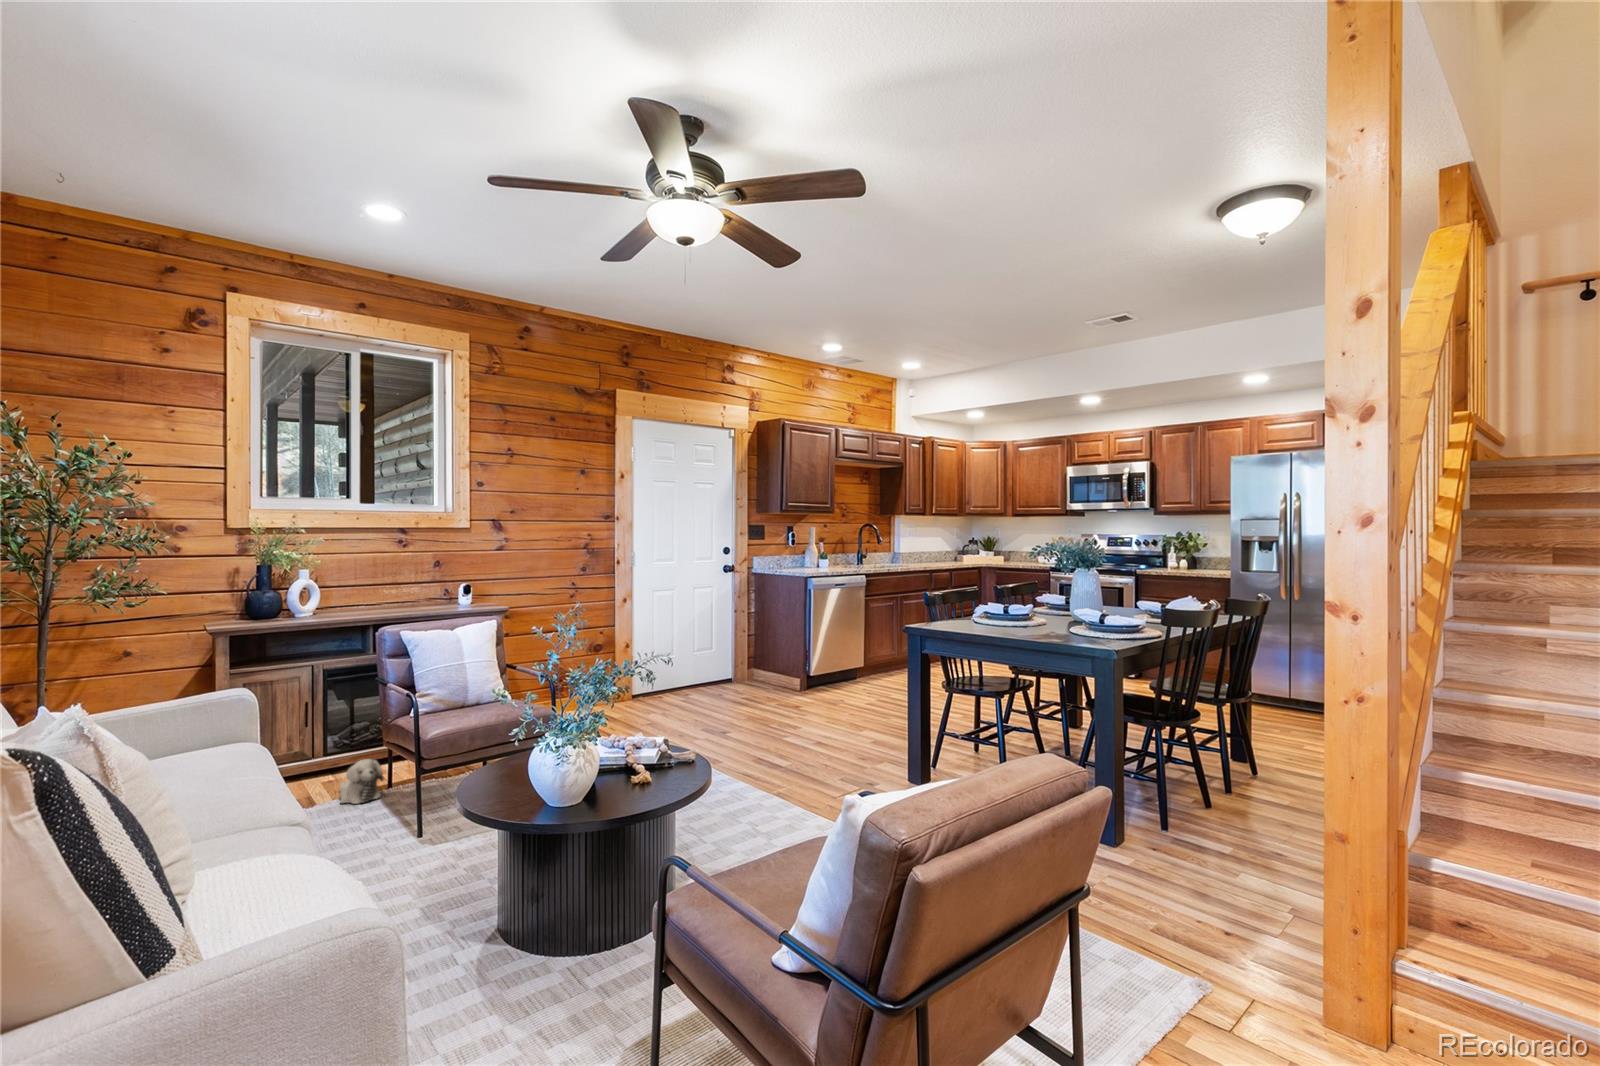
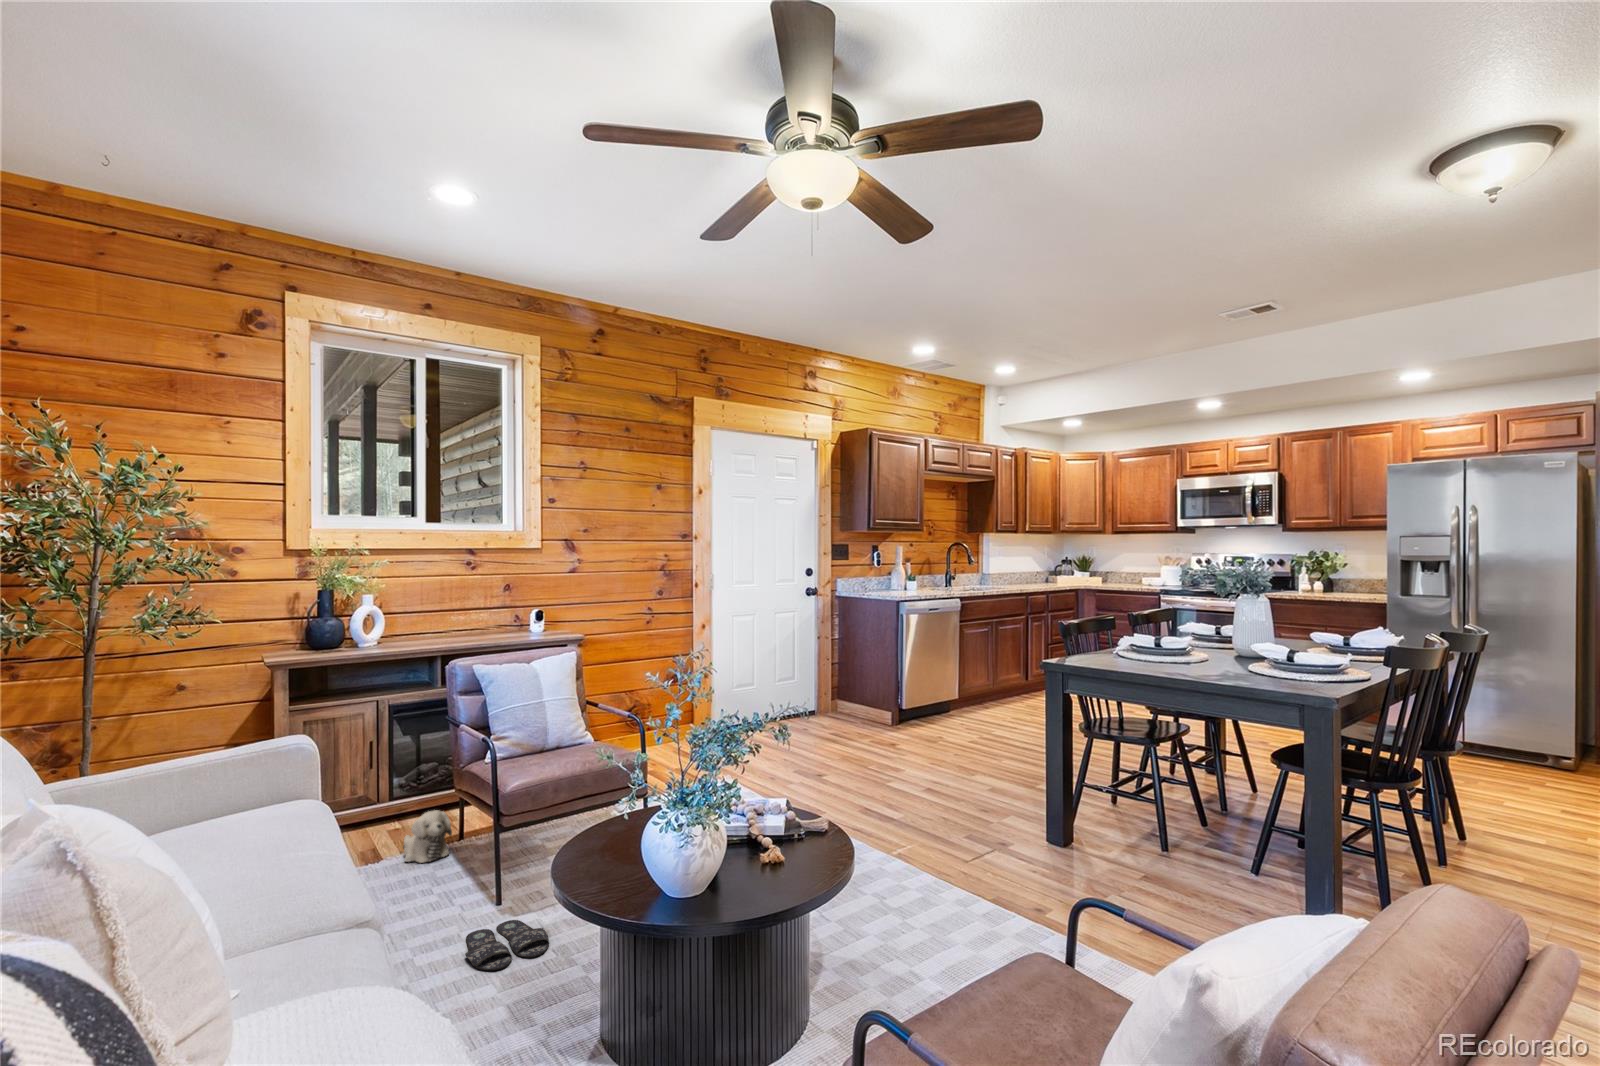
slippers: none [391,845,464,880] -> present [465,920,549,970]

